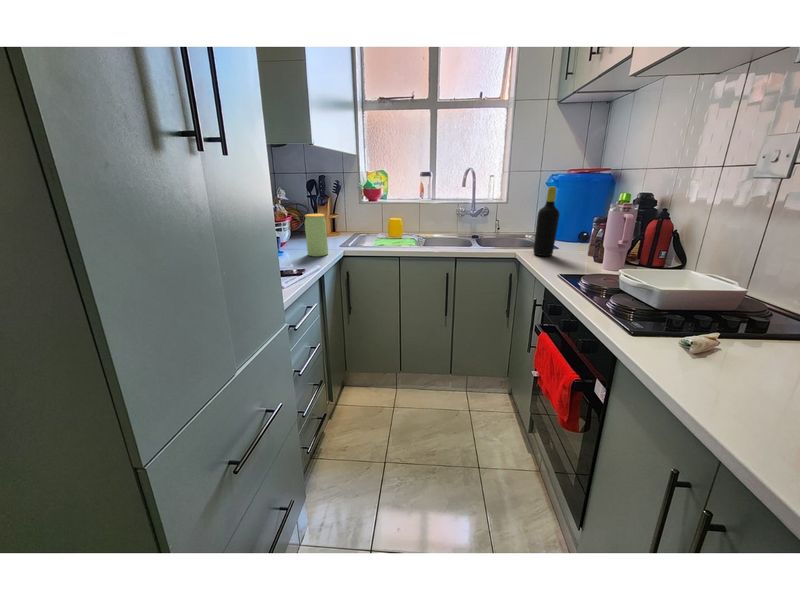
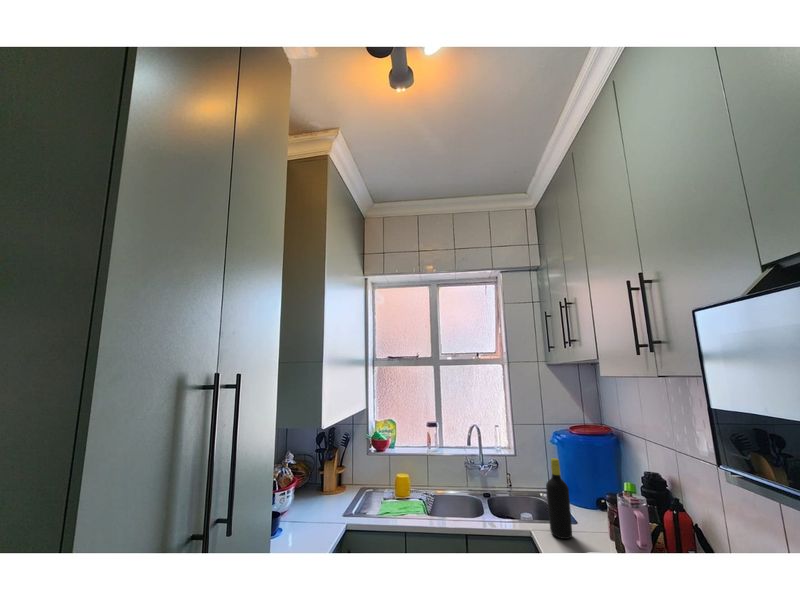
jar: present [304,214,328,256] -> none [305,484,328,536]

